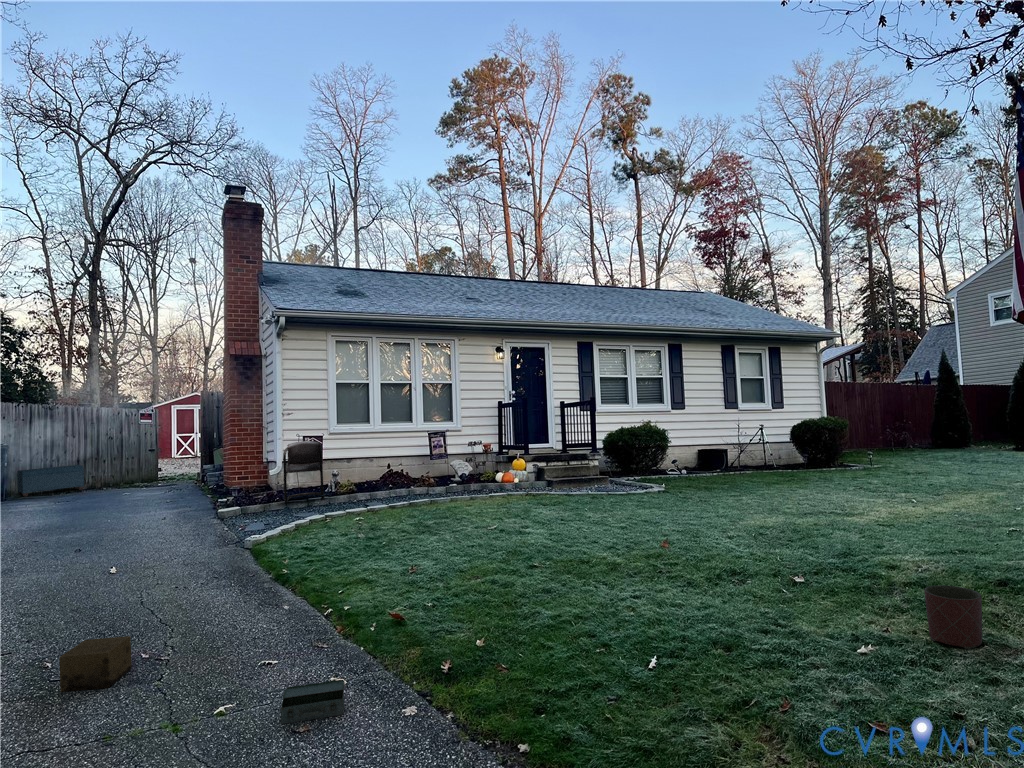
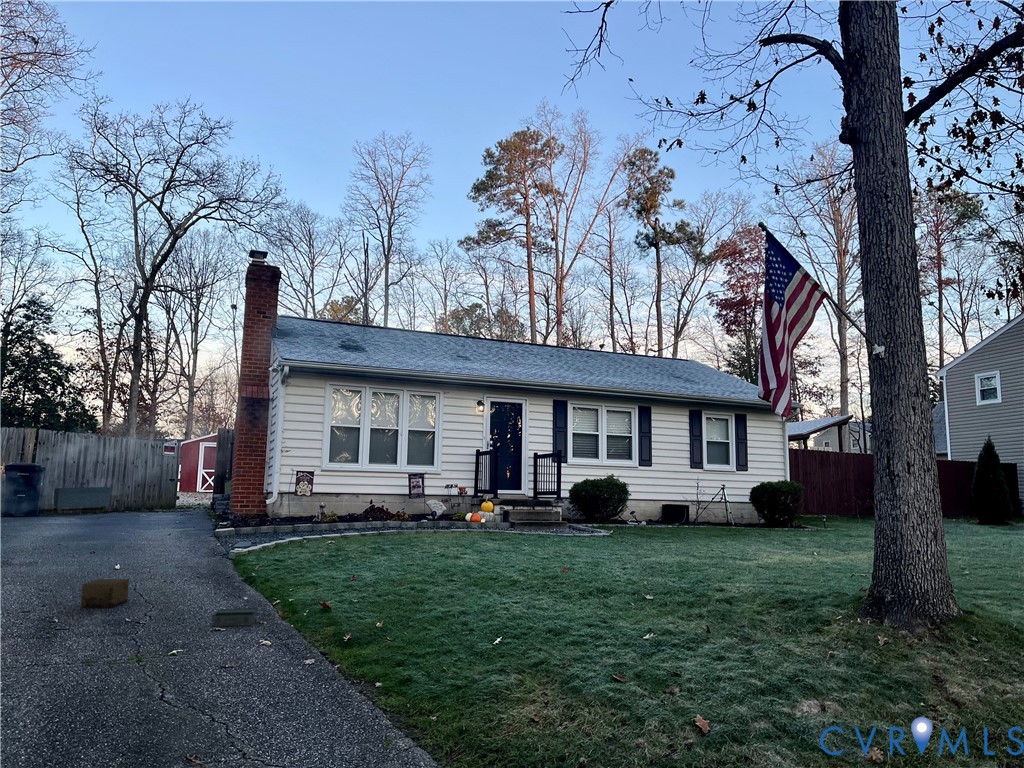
chair: present [283,441,324,503] -> none [274,475,312,527]
planter: present [924,585,982,649] -> none [651,578,683,618]

